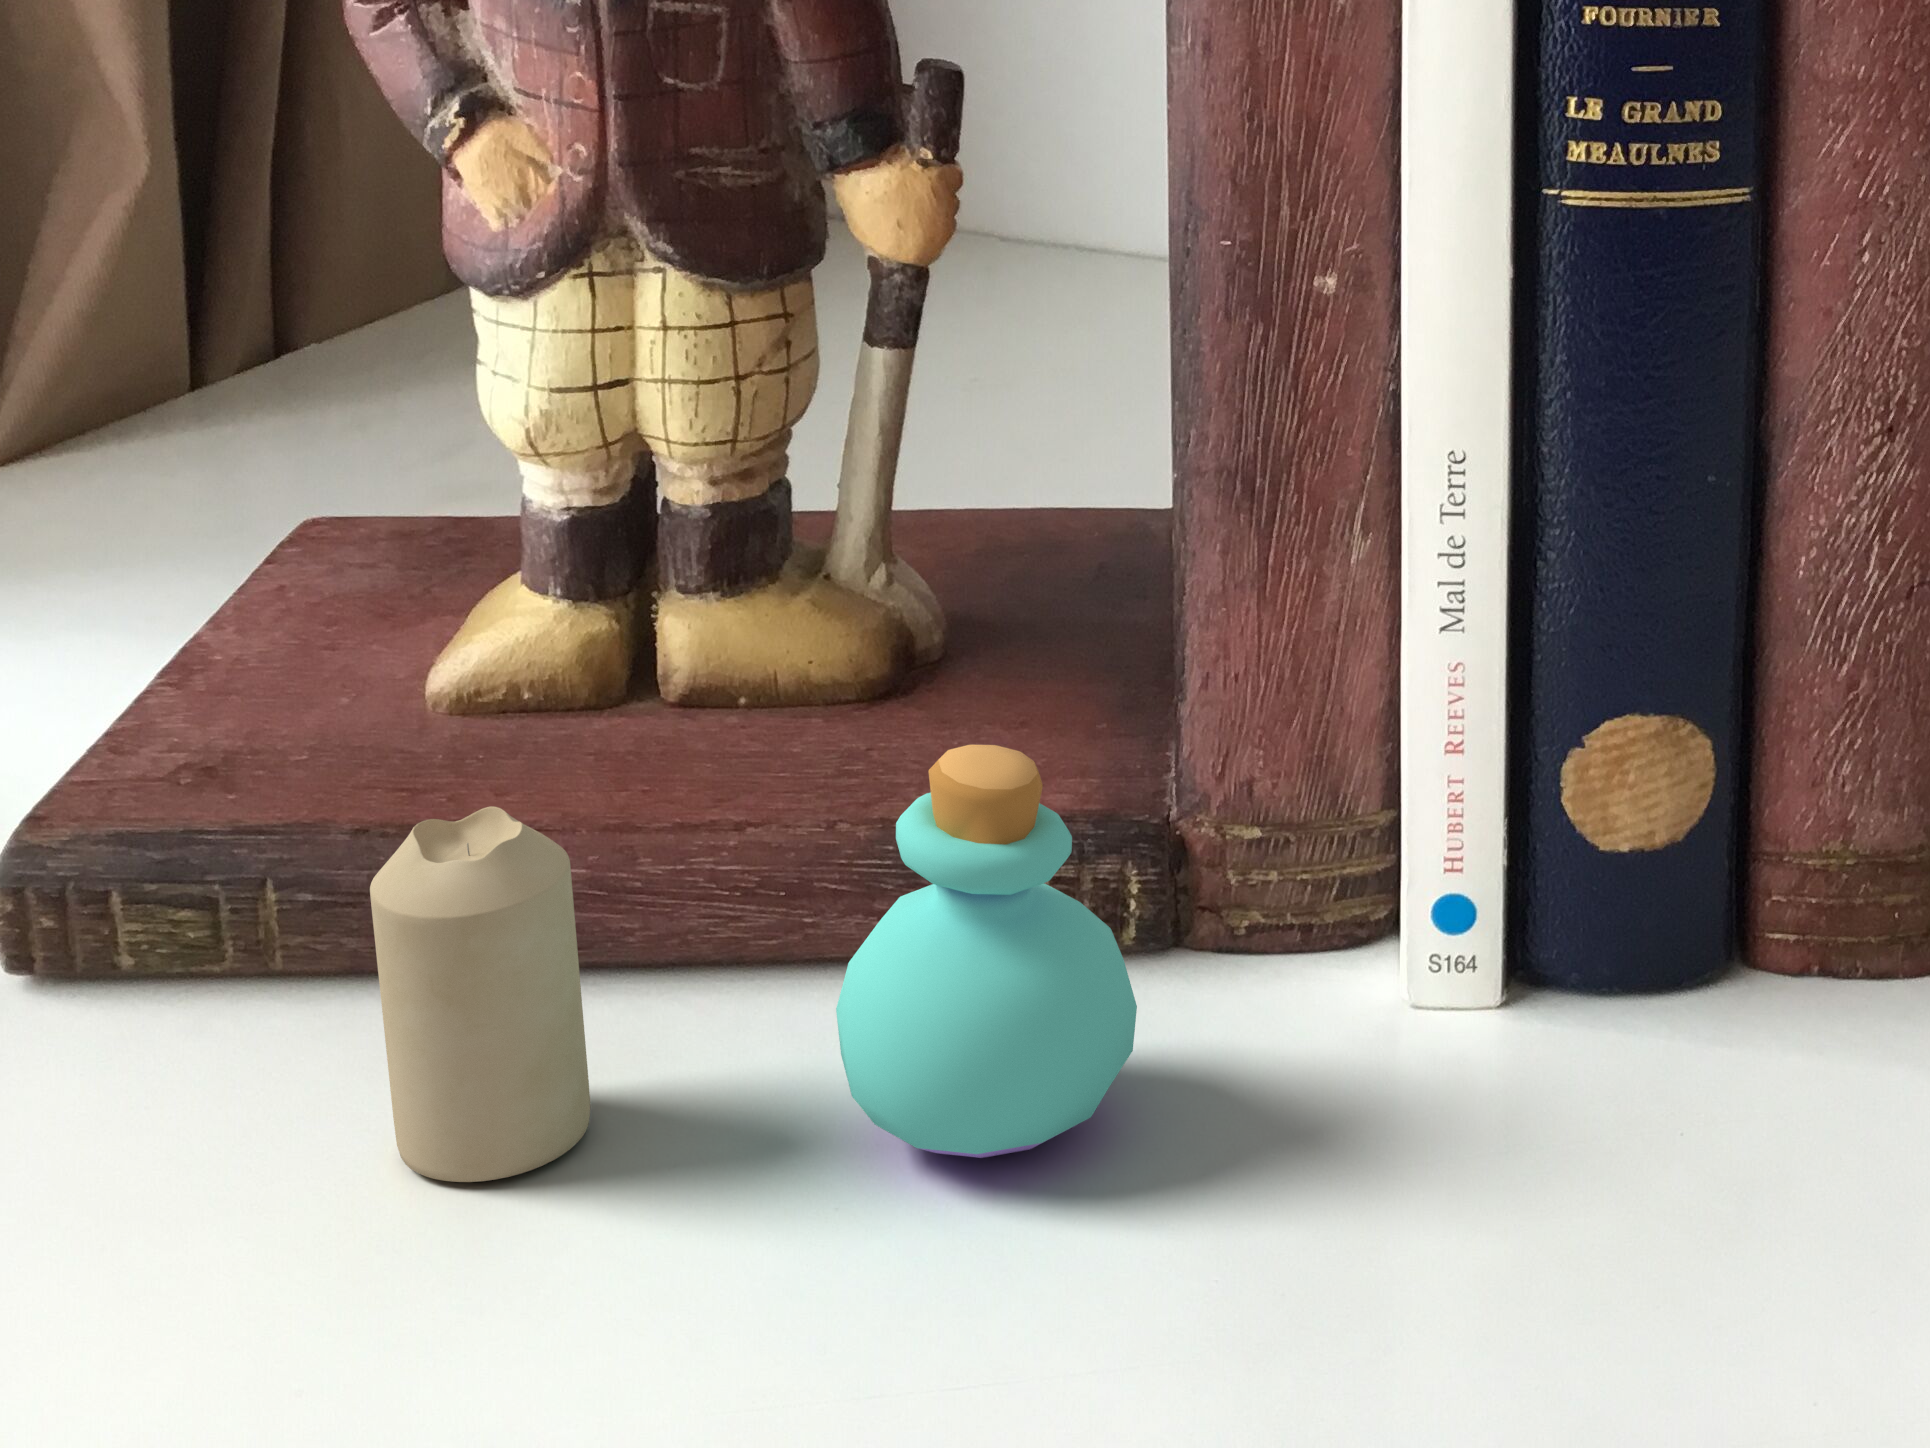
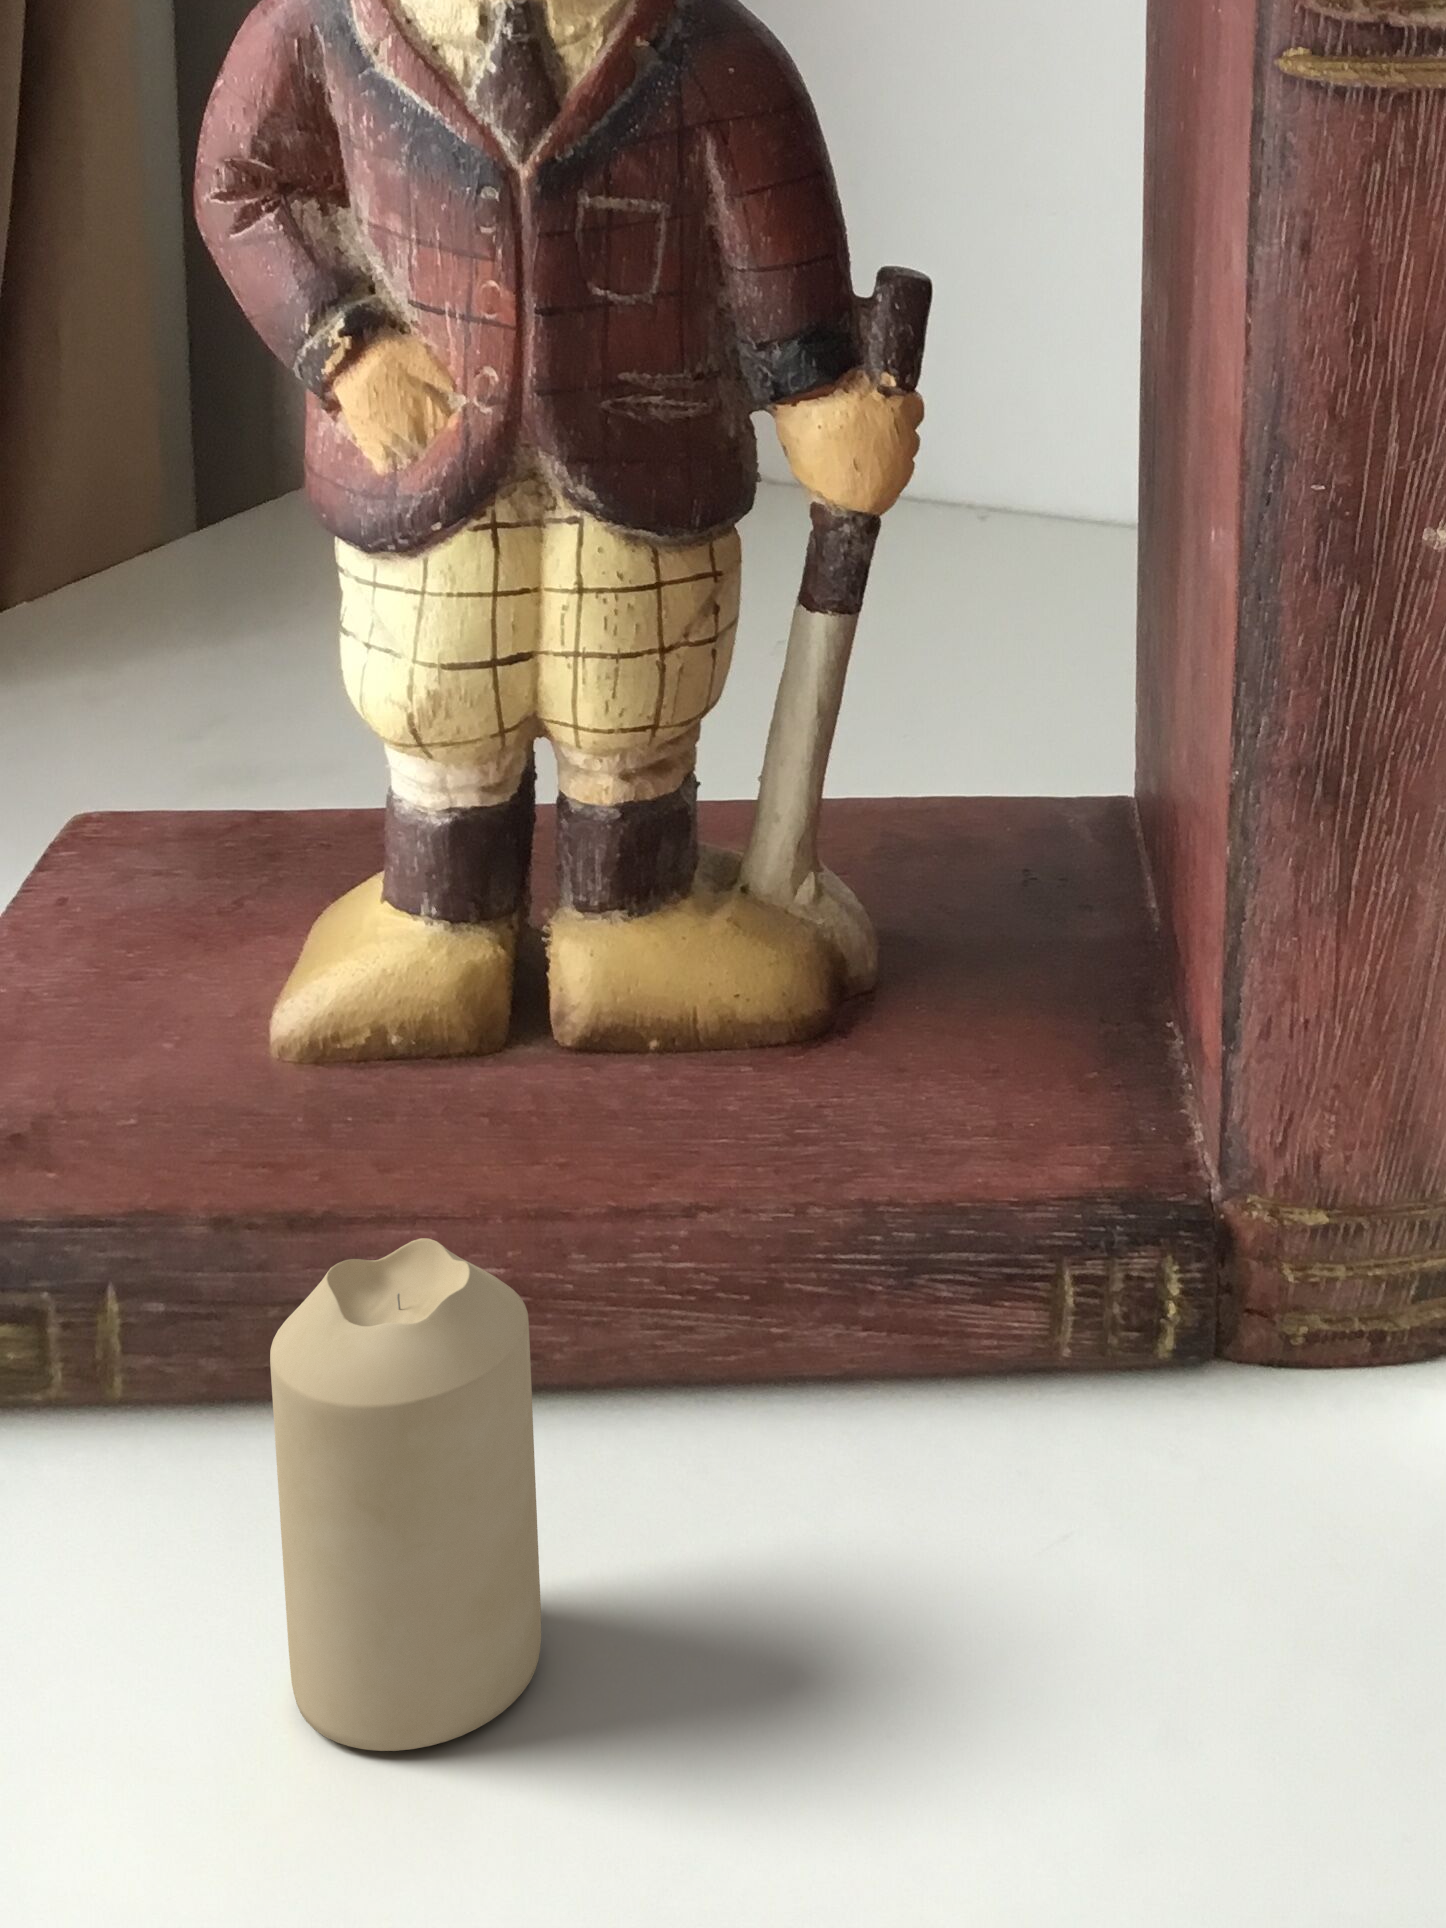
perfume bottle: present [836,745,1137,1158] -> none [869,1149,1255,1704]

